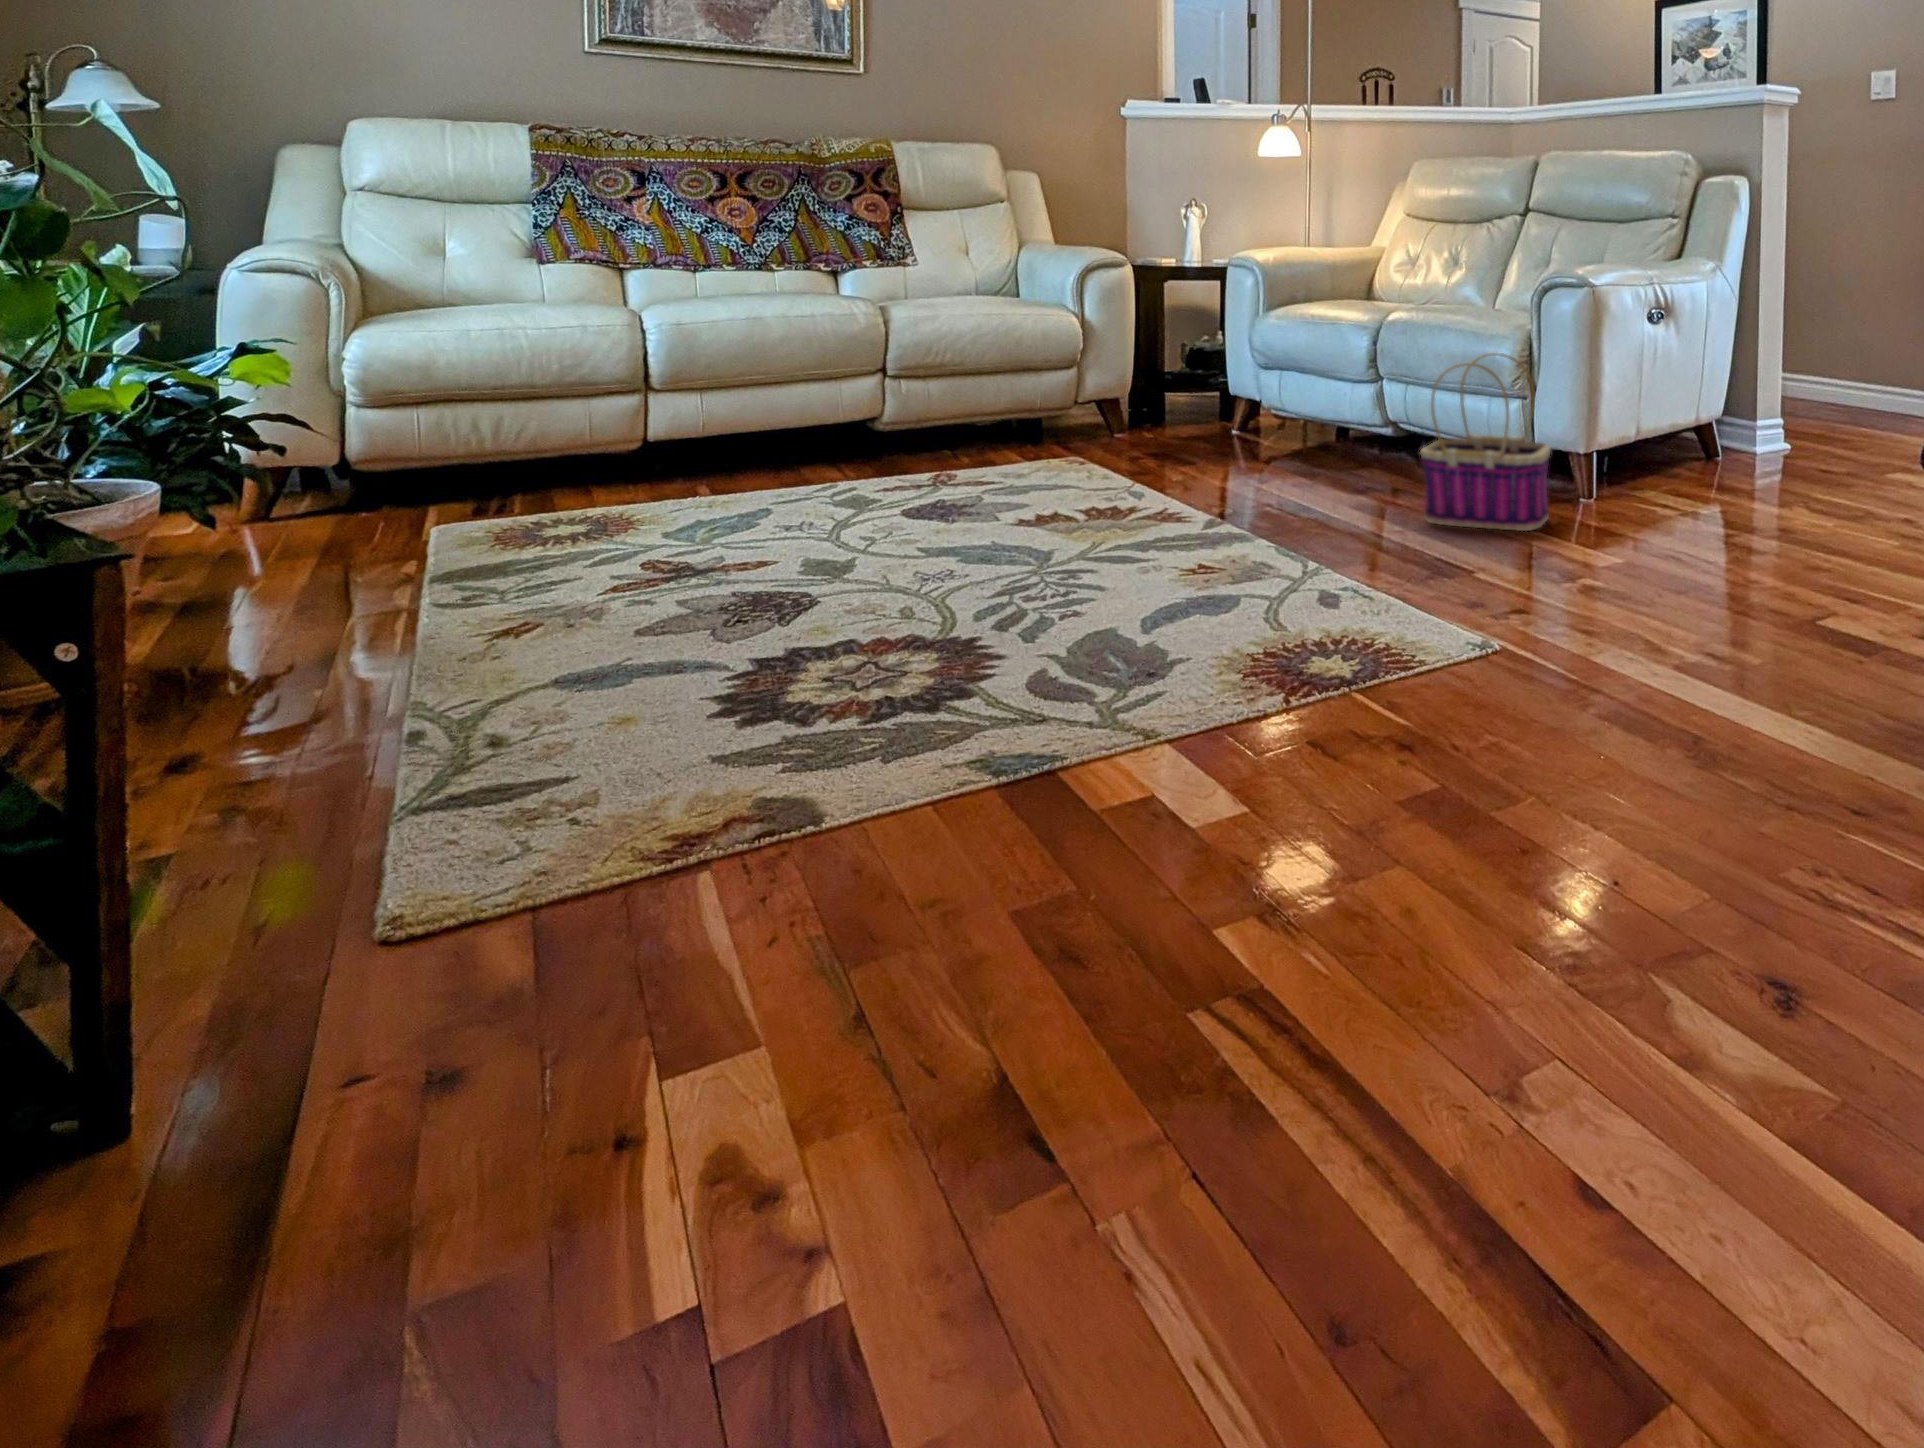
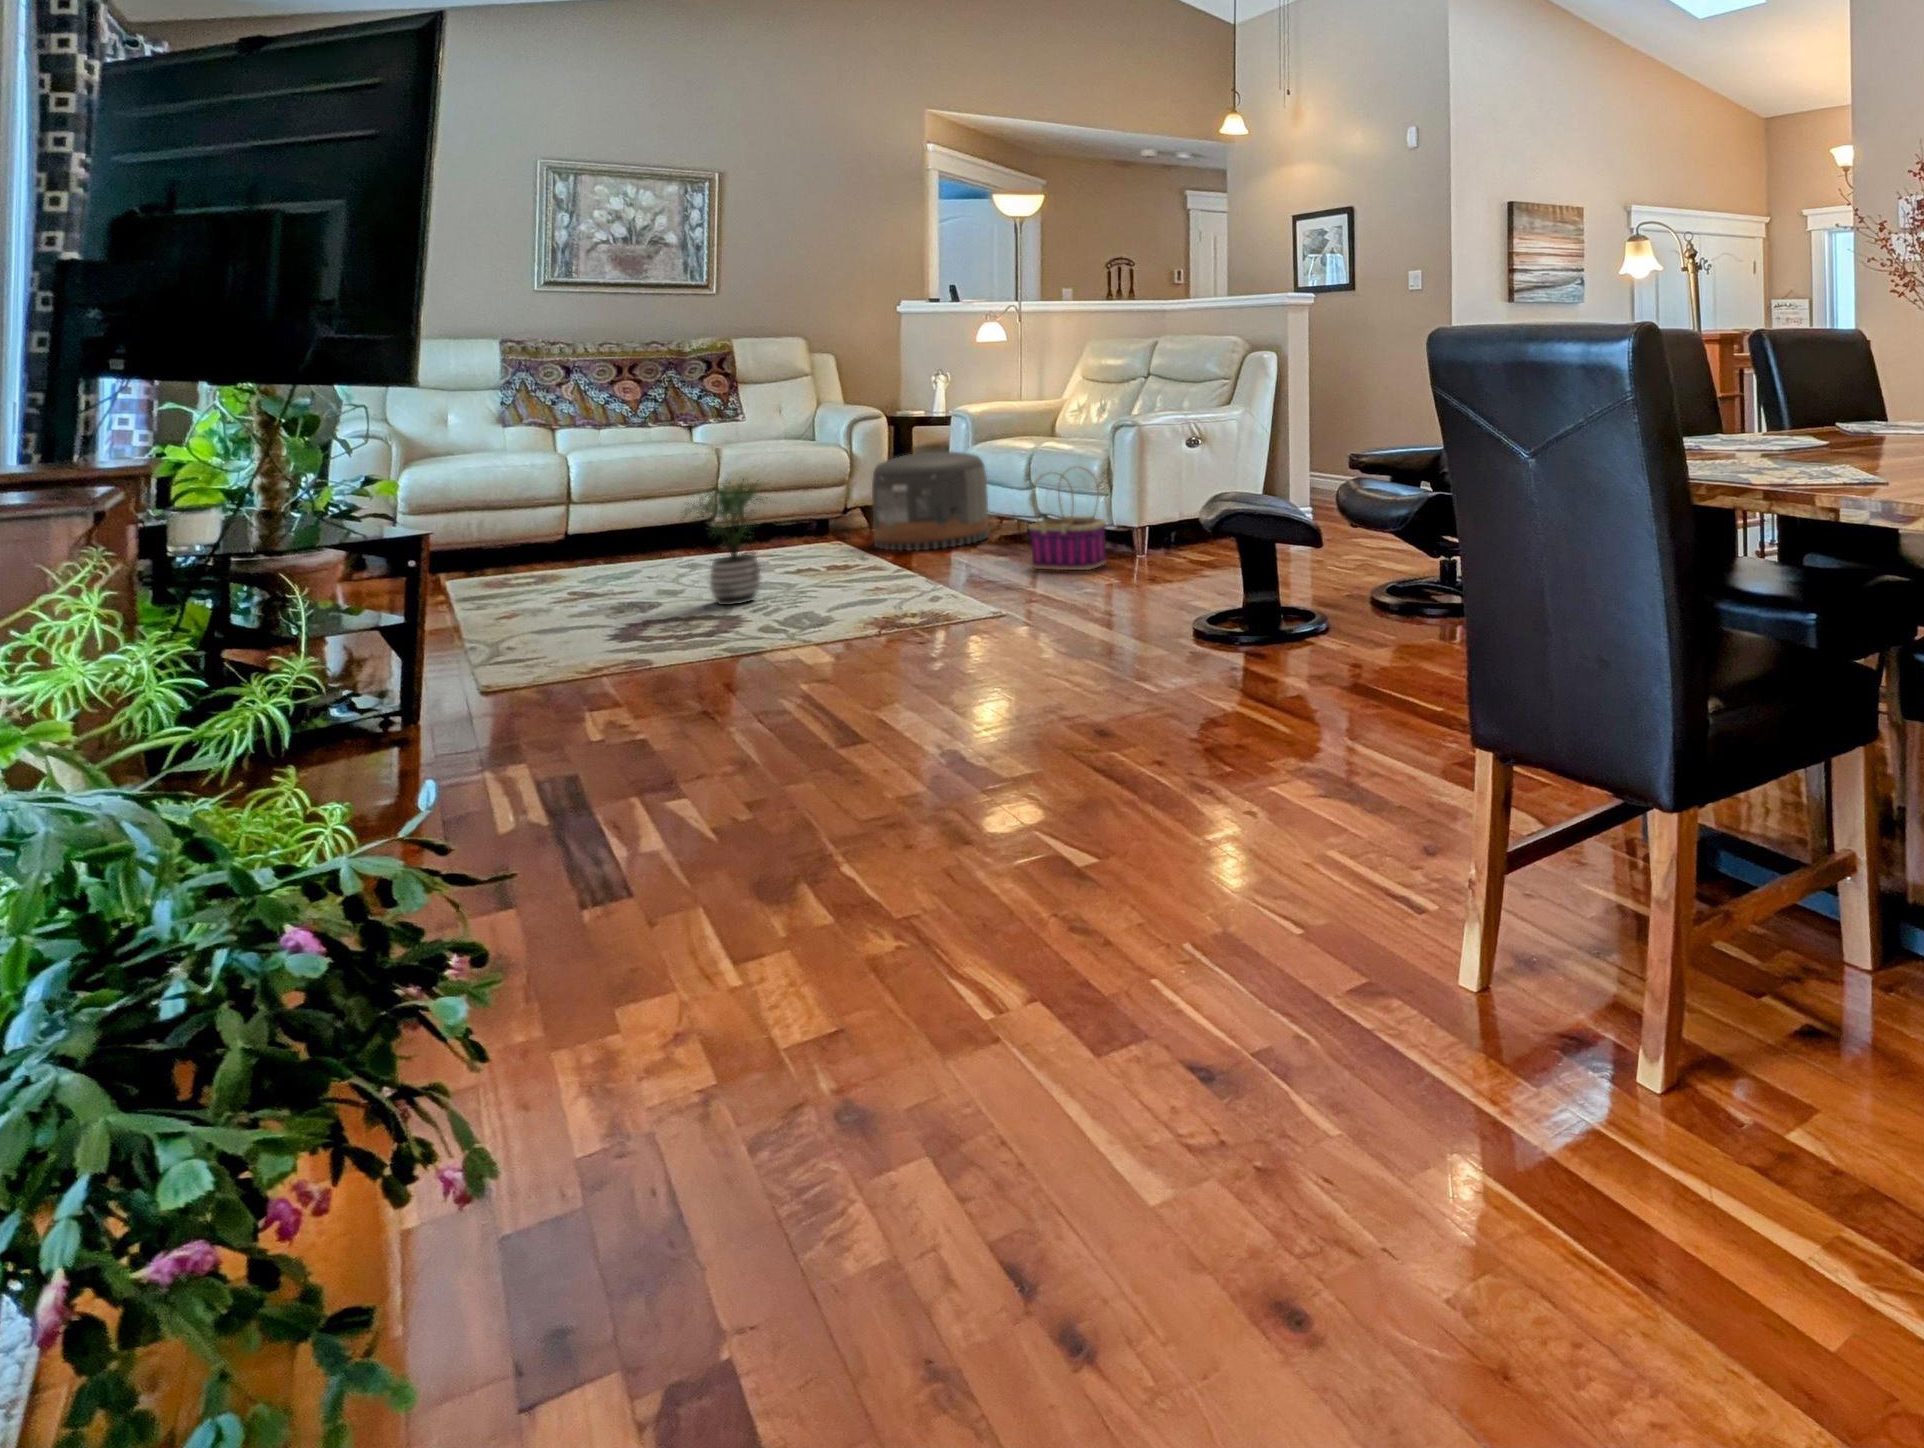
pouf: none [1127,321,1302,477] -> present [872,451,989,551]
potted plant: none [840,361,1023,600] -> present [680,479,768,605]

